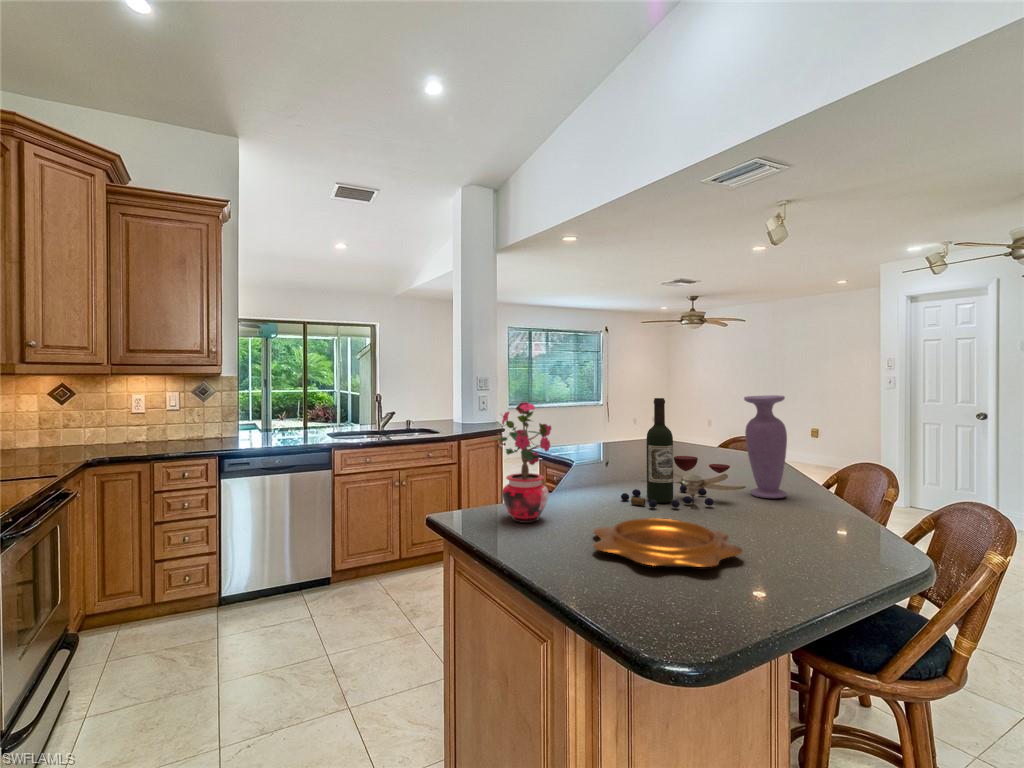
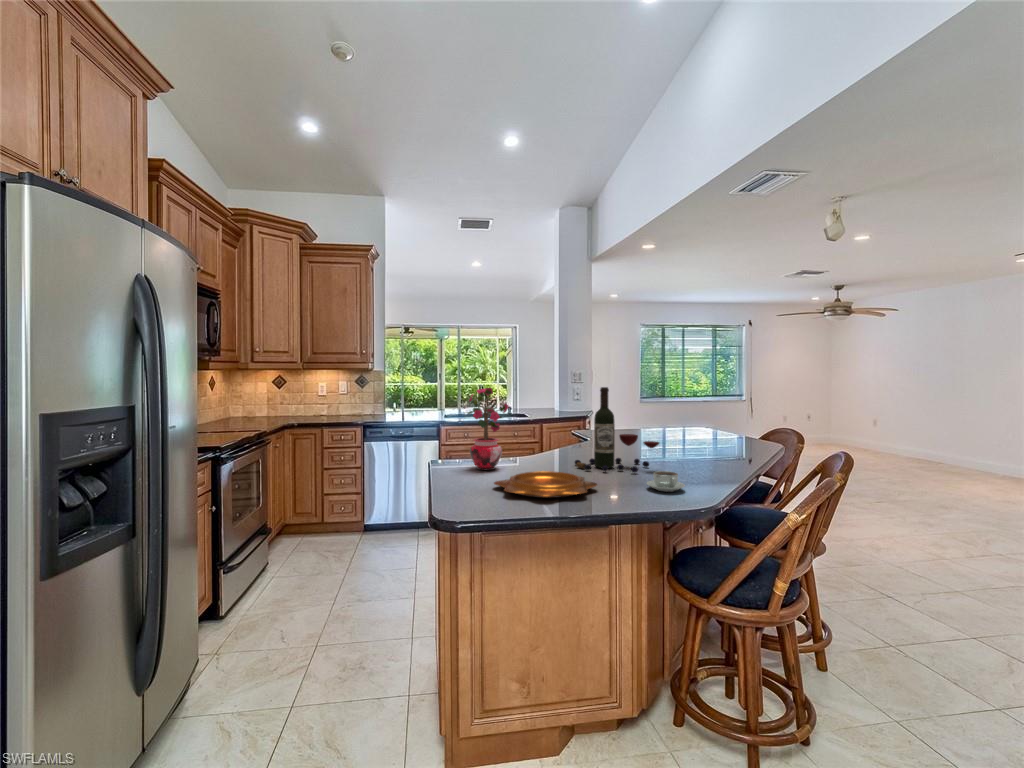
vase: present [744,395,787,498] -> none [685,387,720,473]
coffee cup: none [763,505,817,533] -> present [647,471,685,492]

